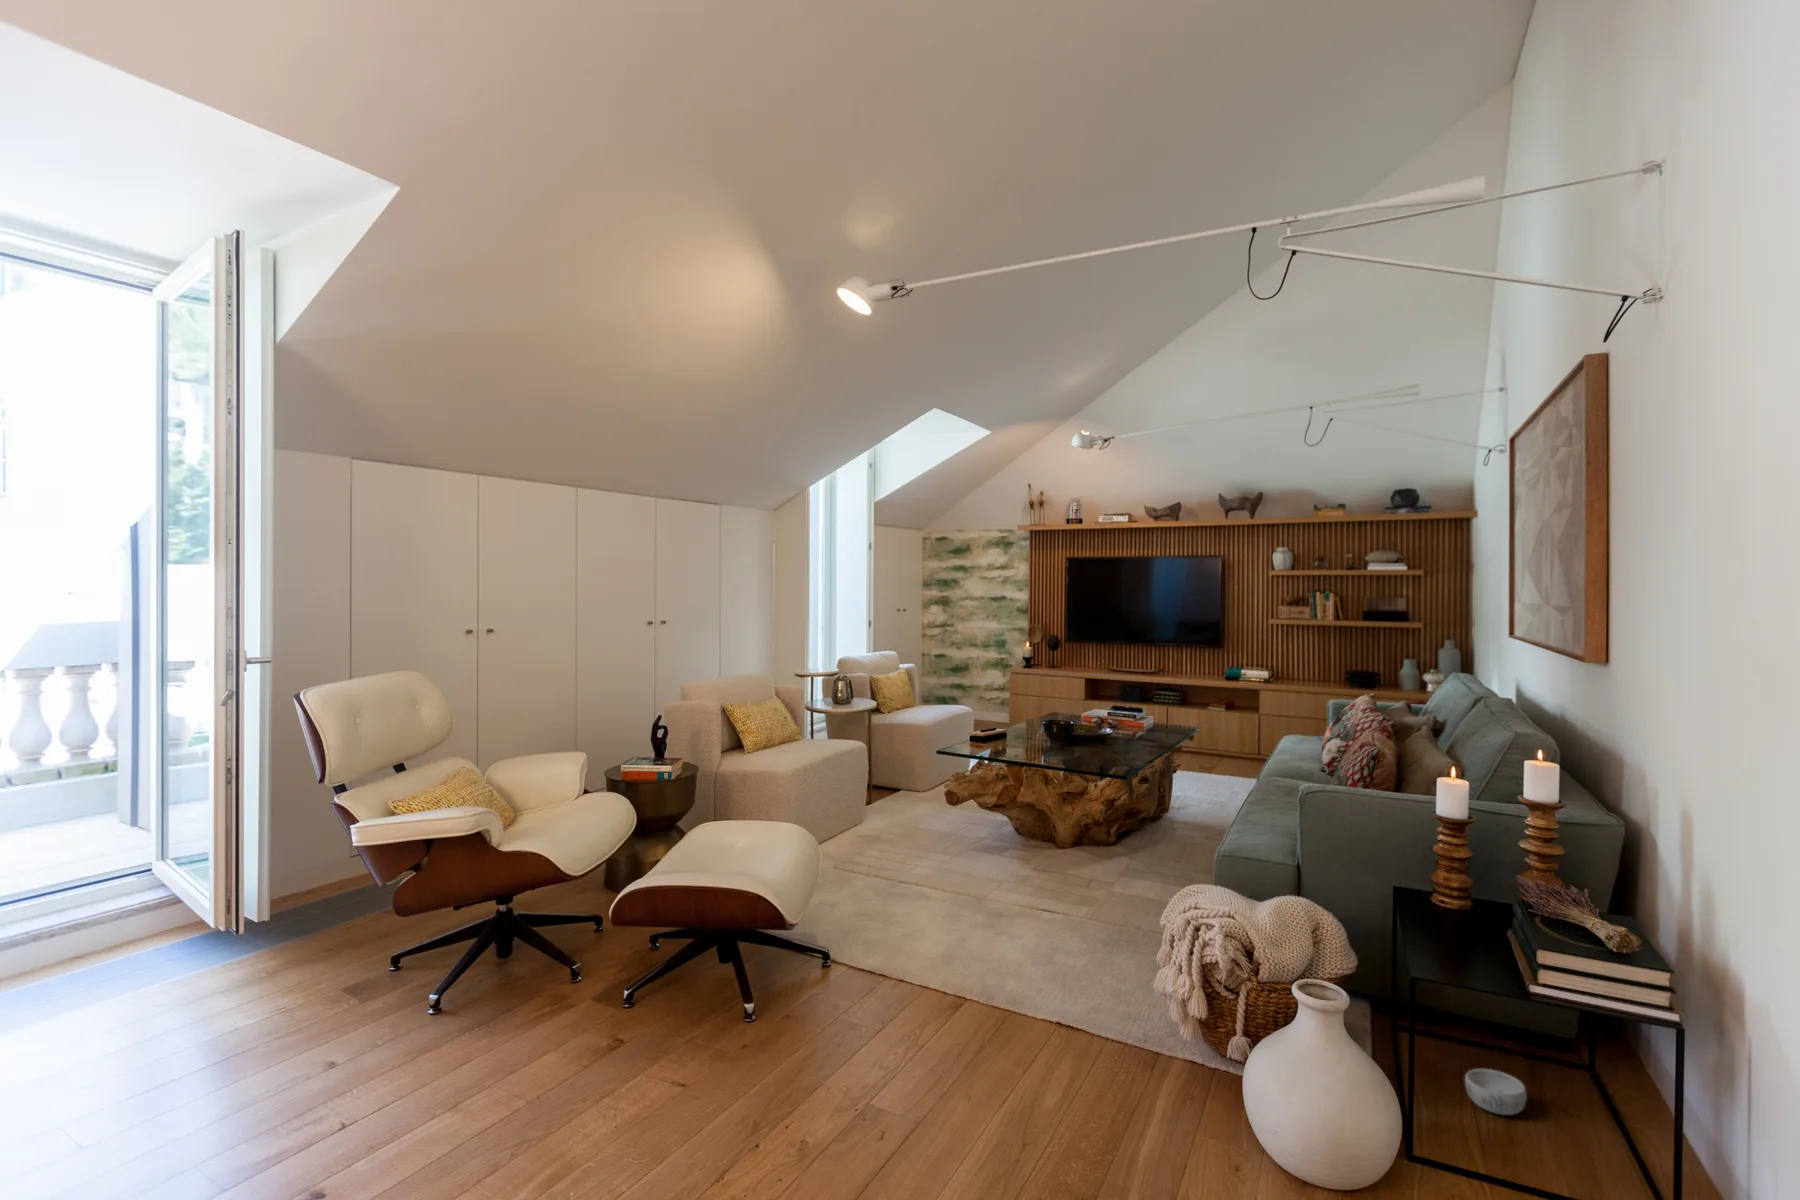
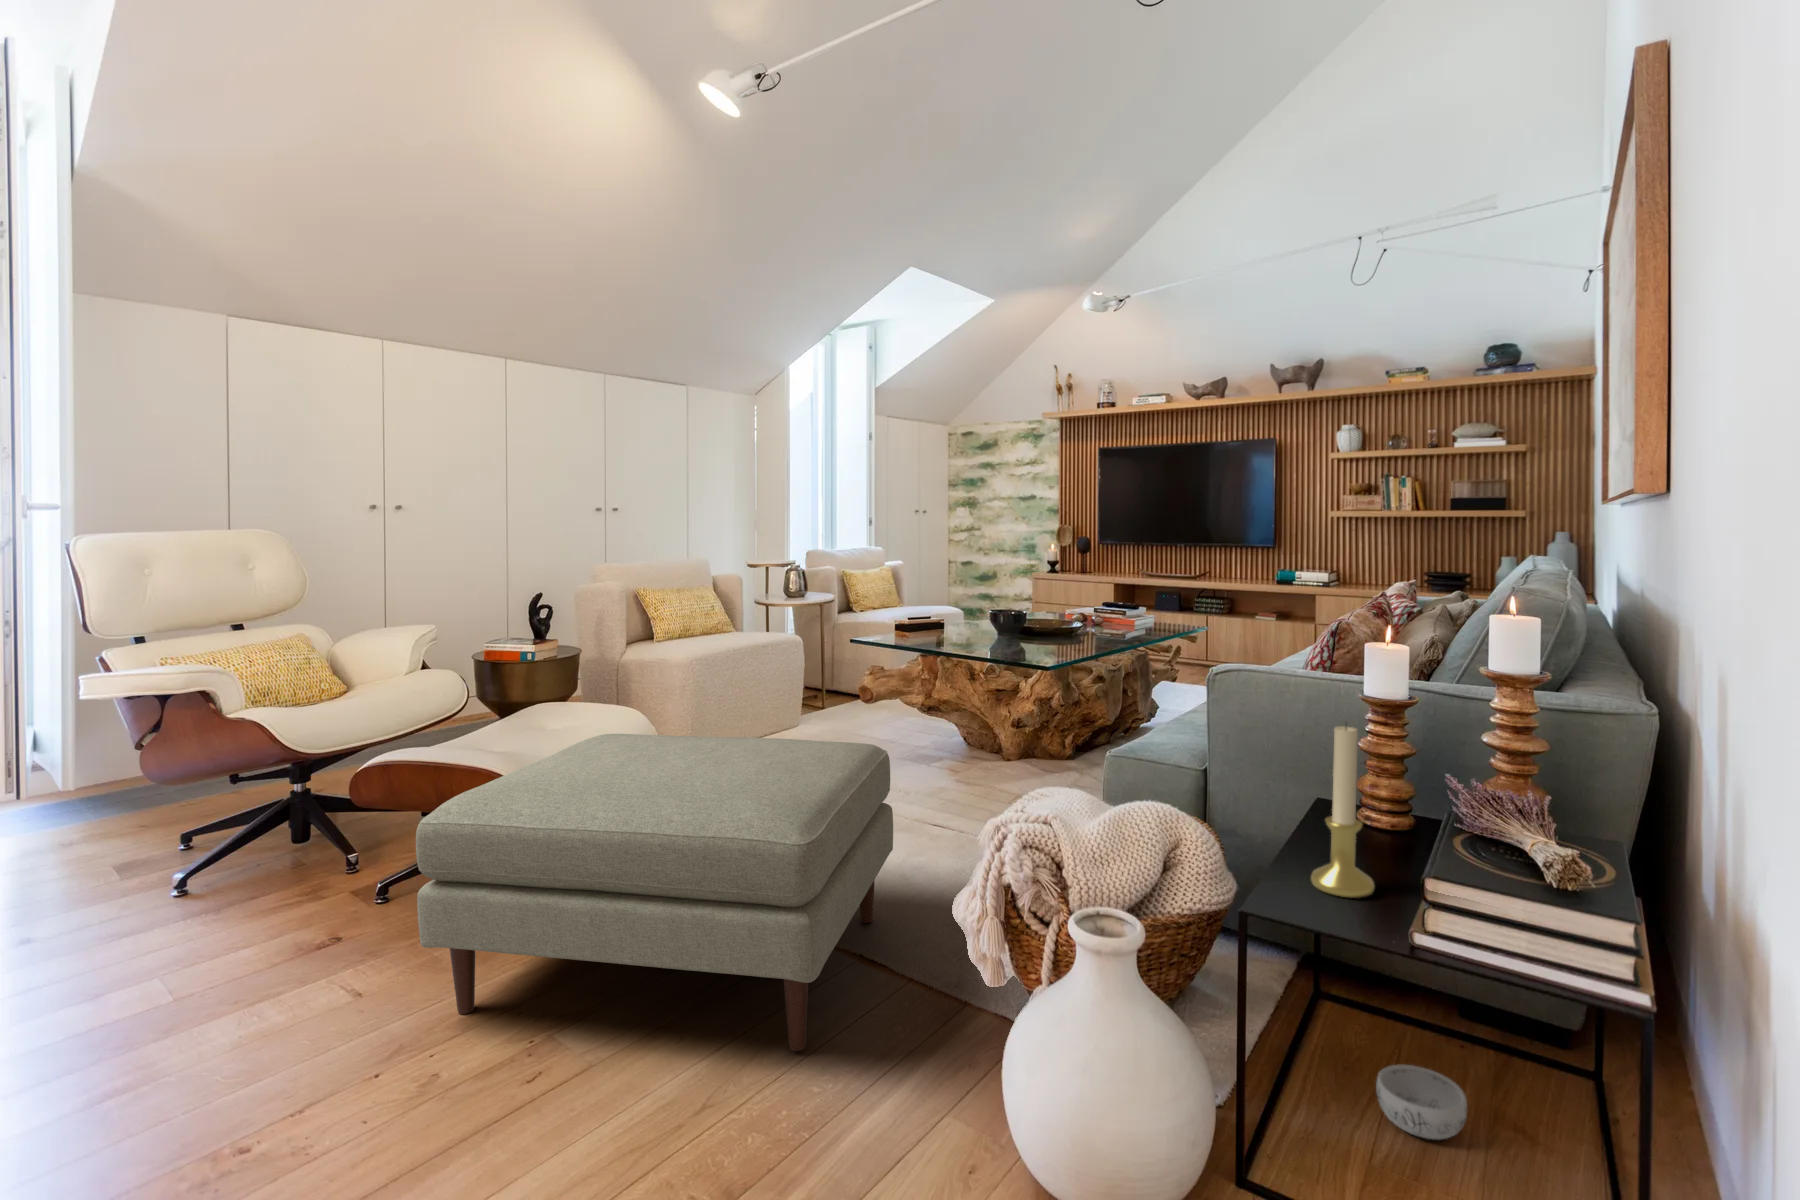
candle holder: none [1434,846,1477,958] -> present [1311,726,1375,898]
ottoman: none [771,852,1091,1092] -> present [416,734,893,1051]

